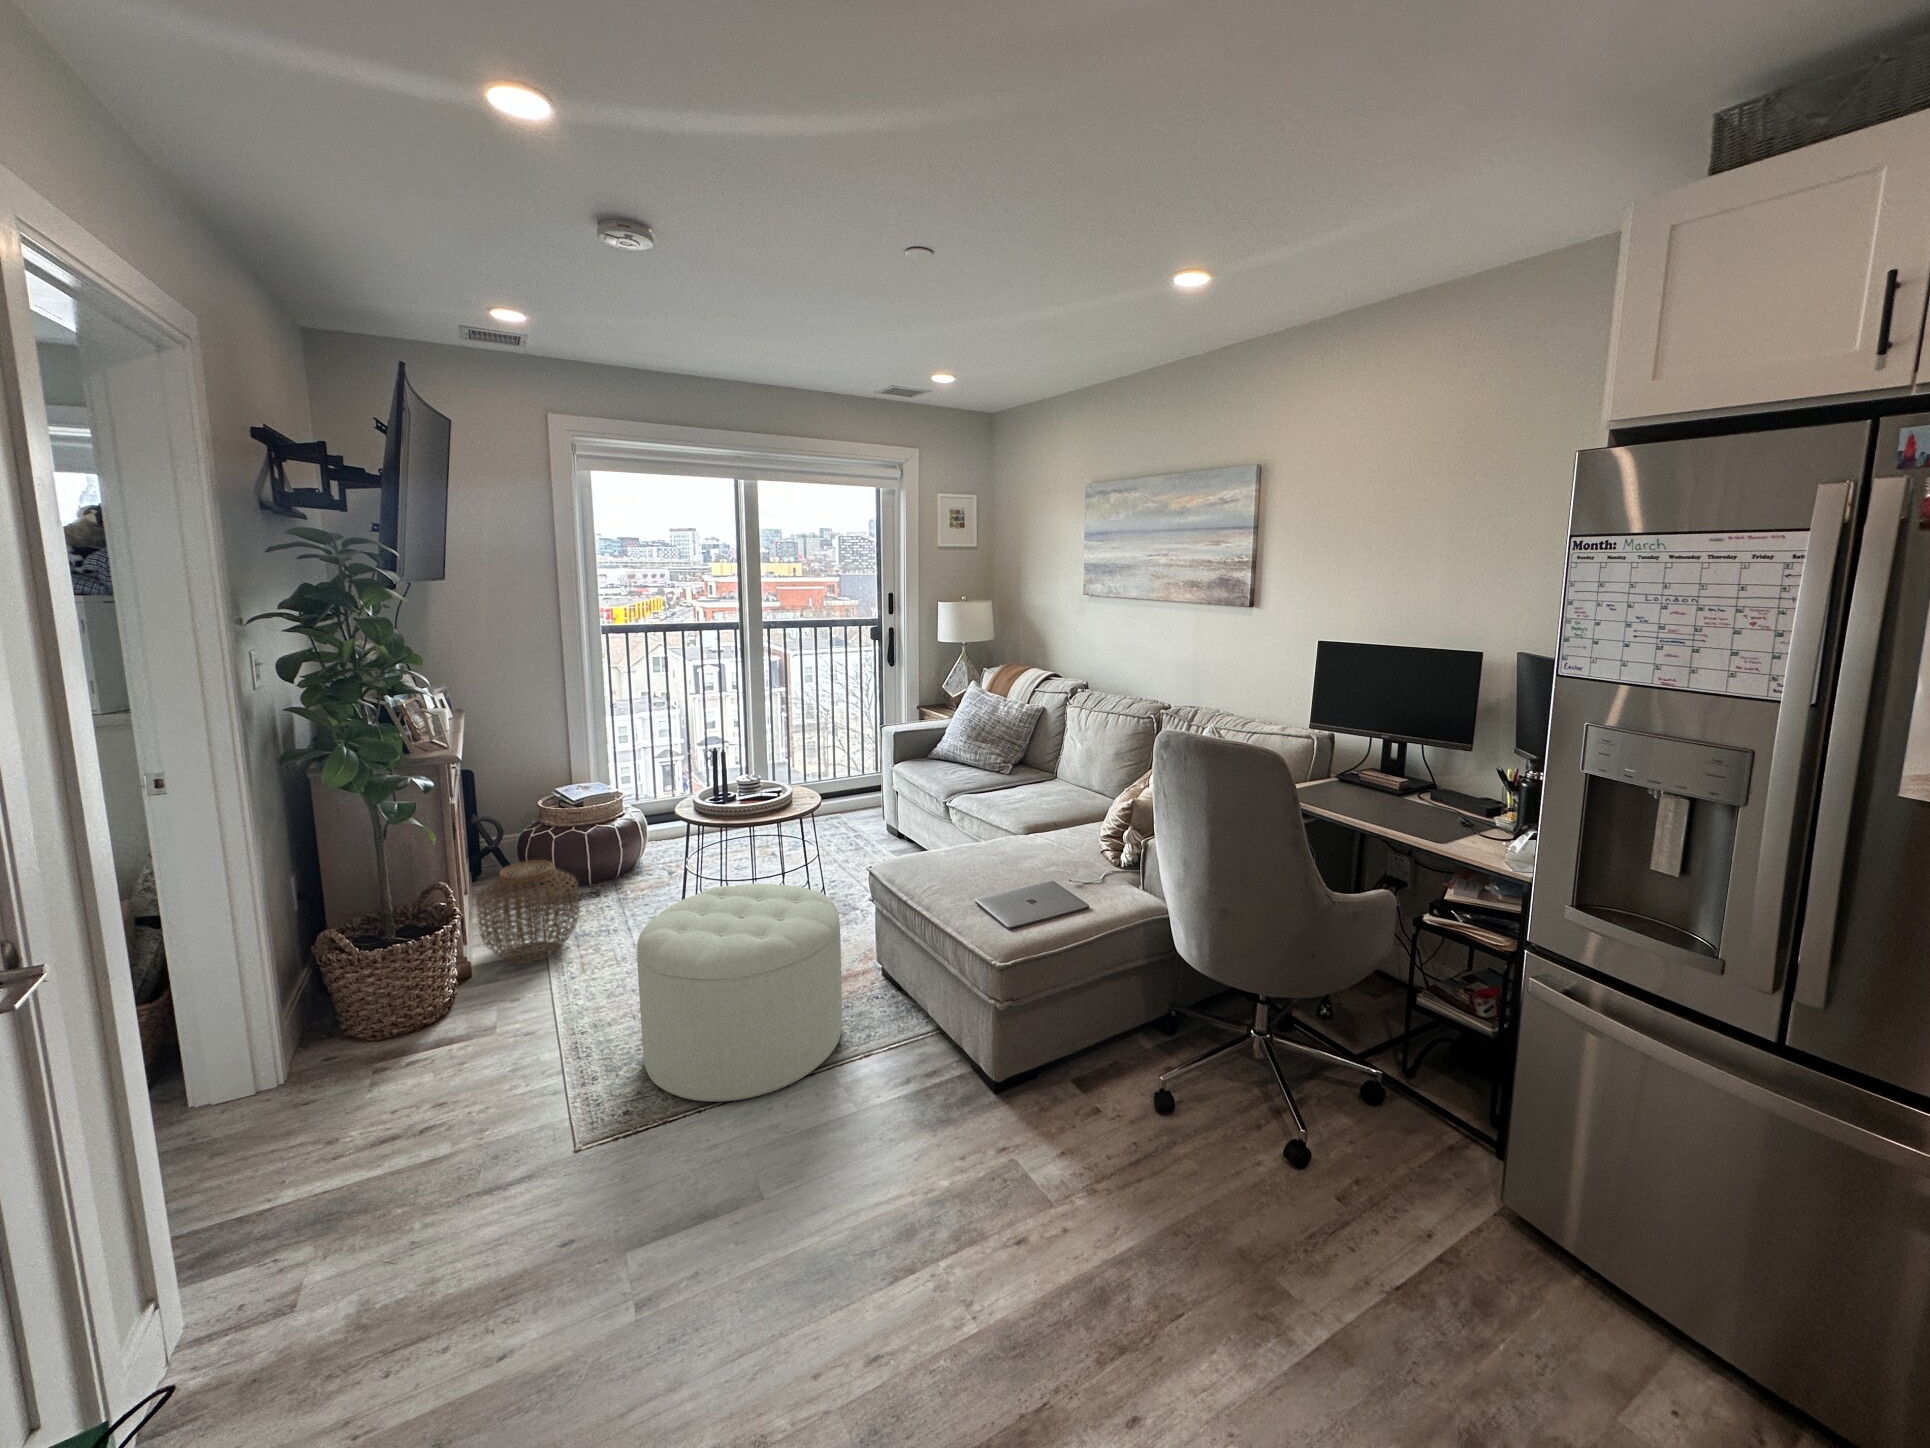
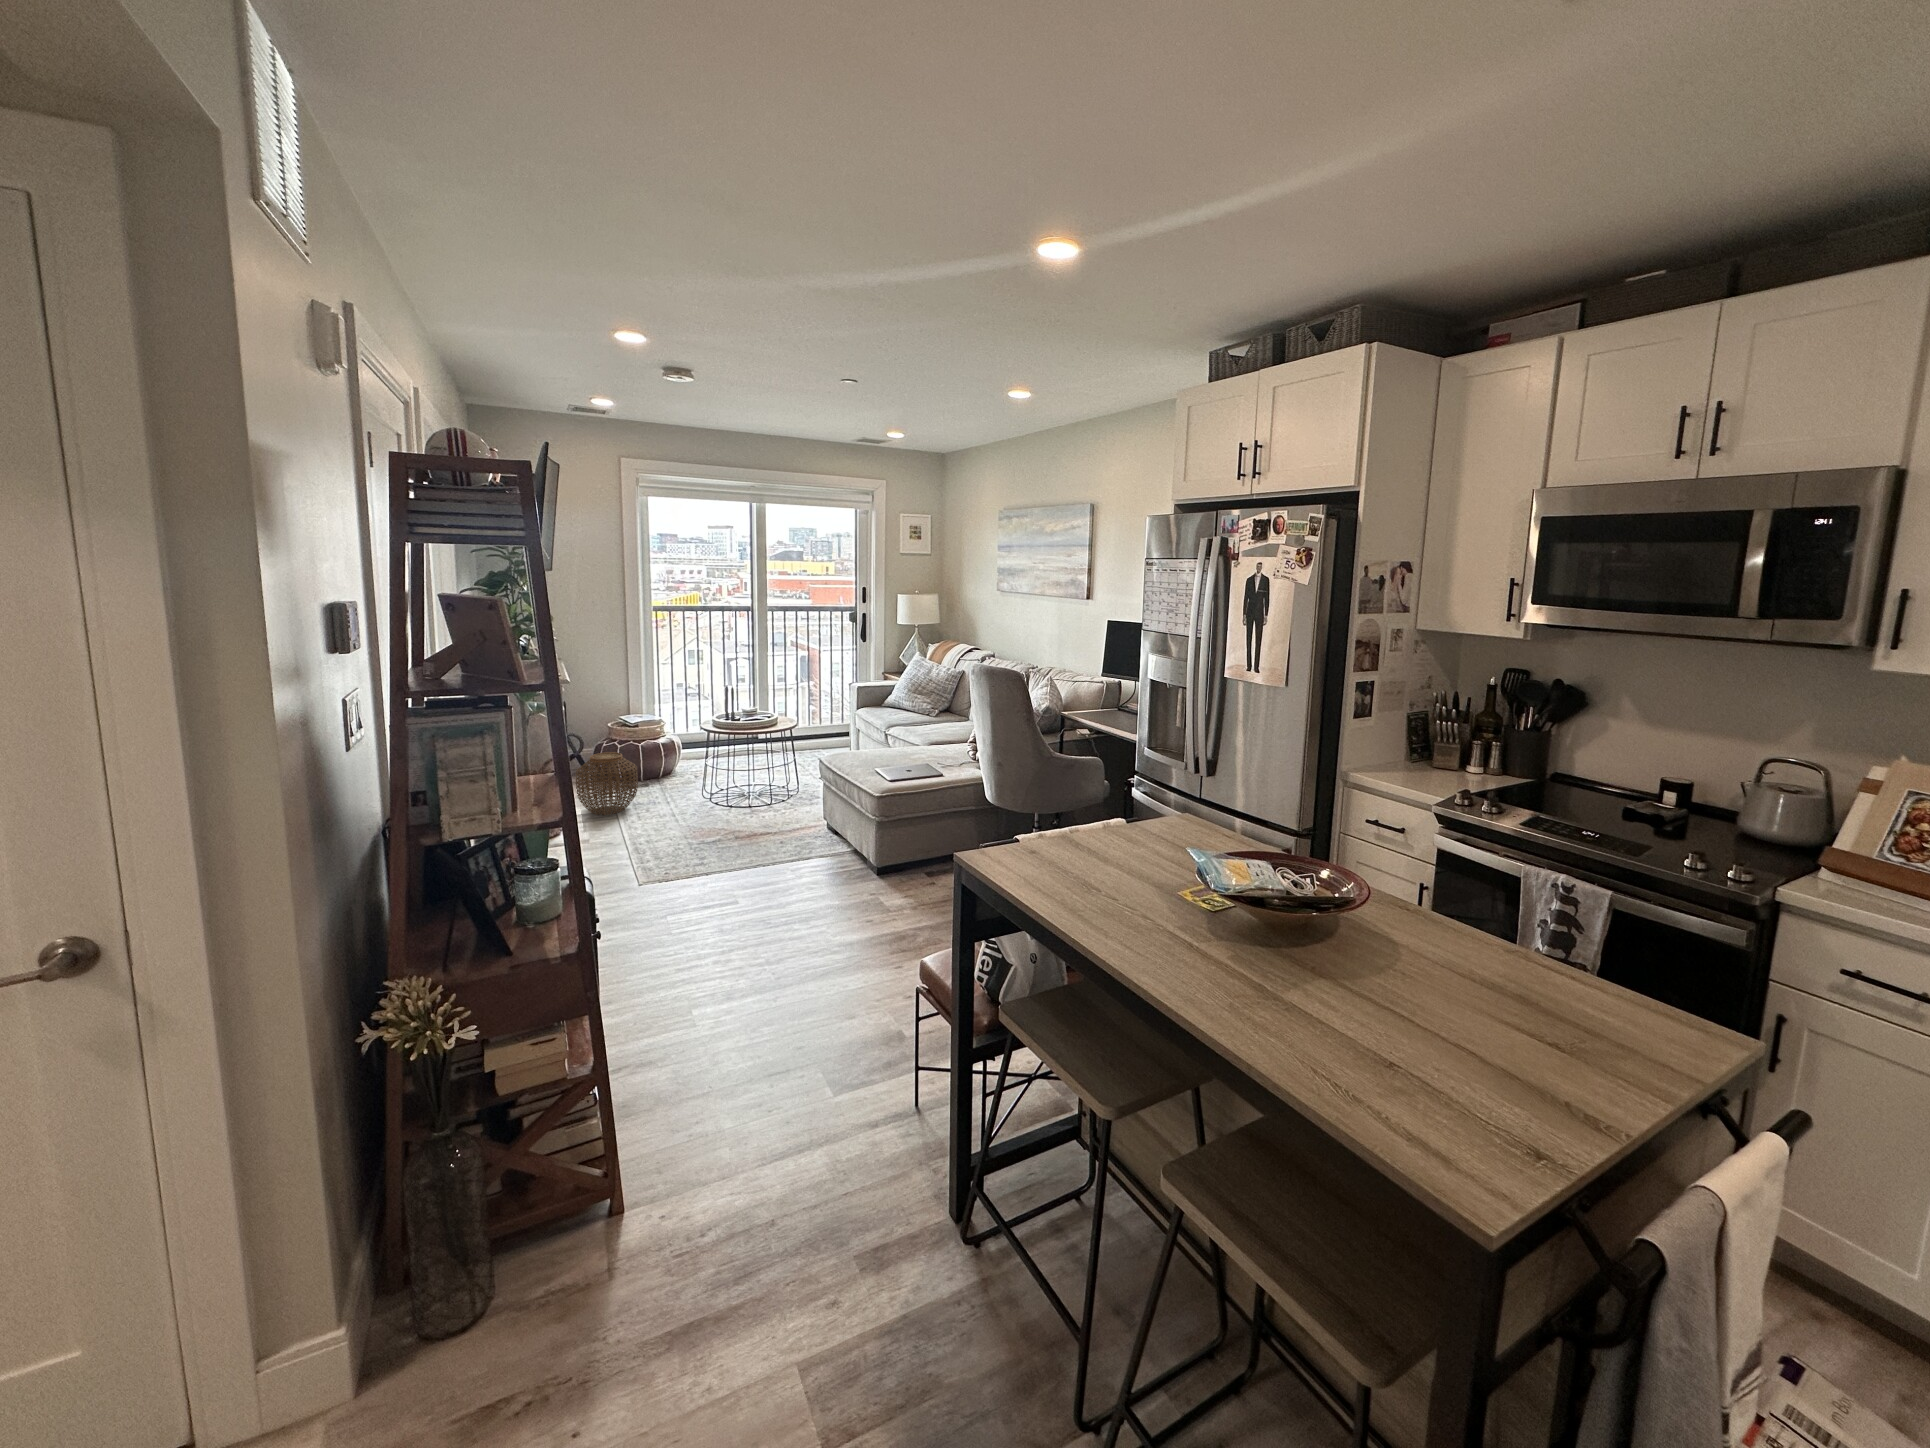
ottoman: present [637,883,842,1102] -> none [676,761,795,870]

